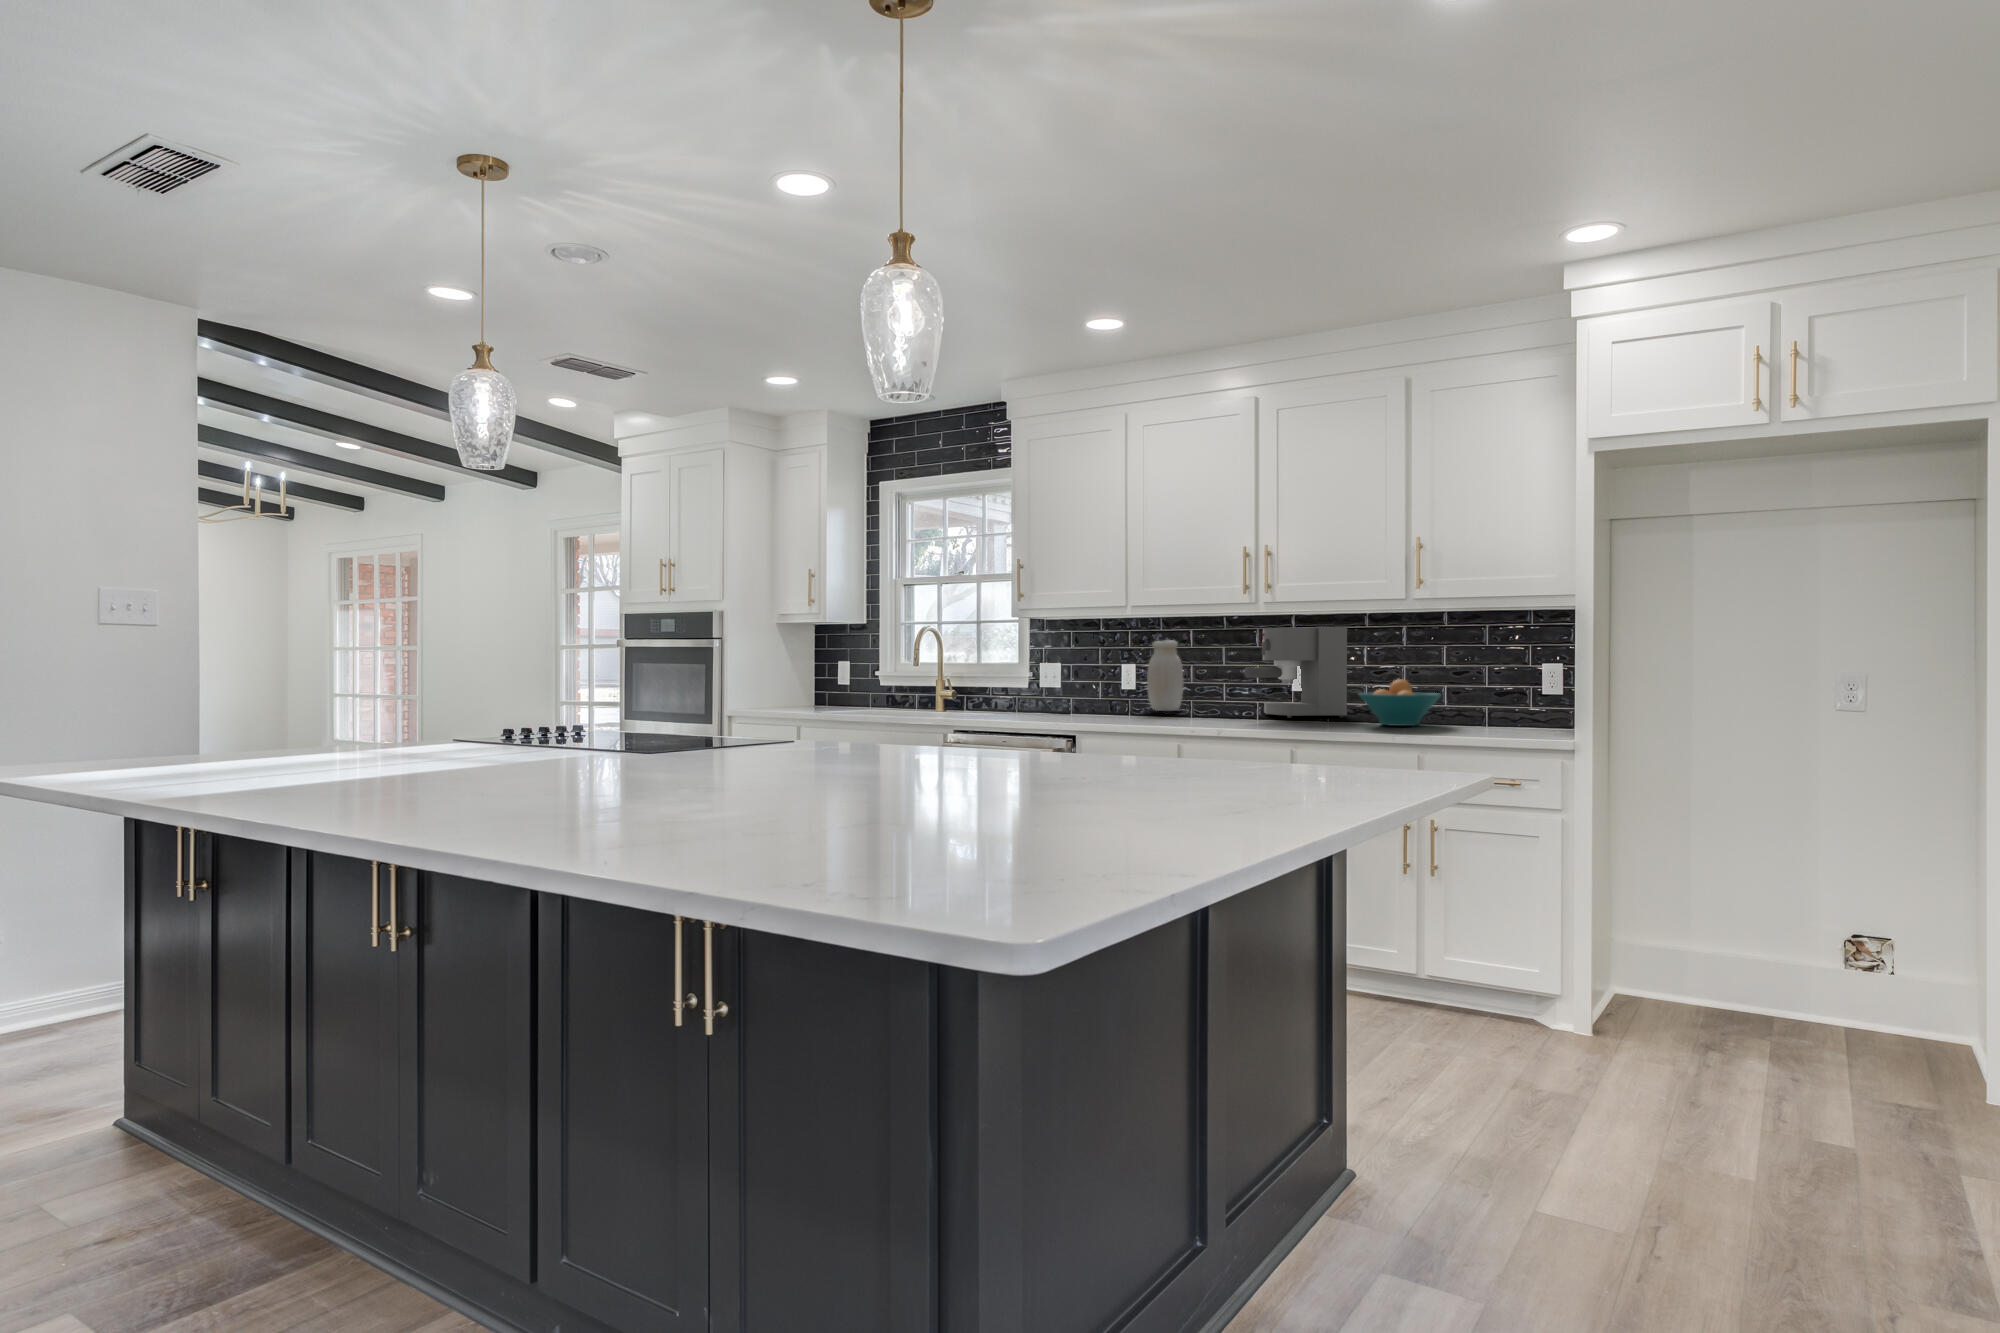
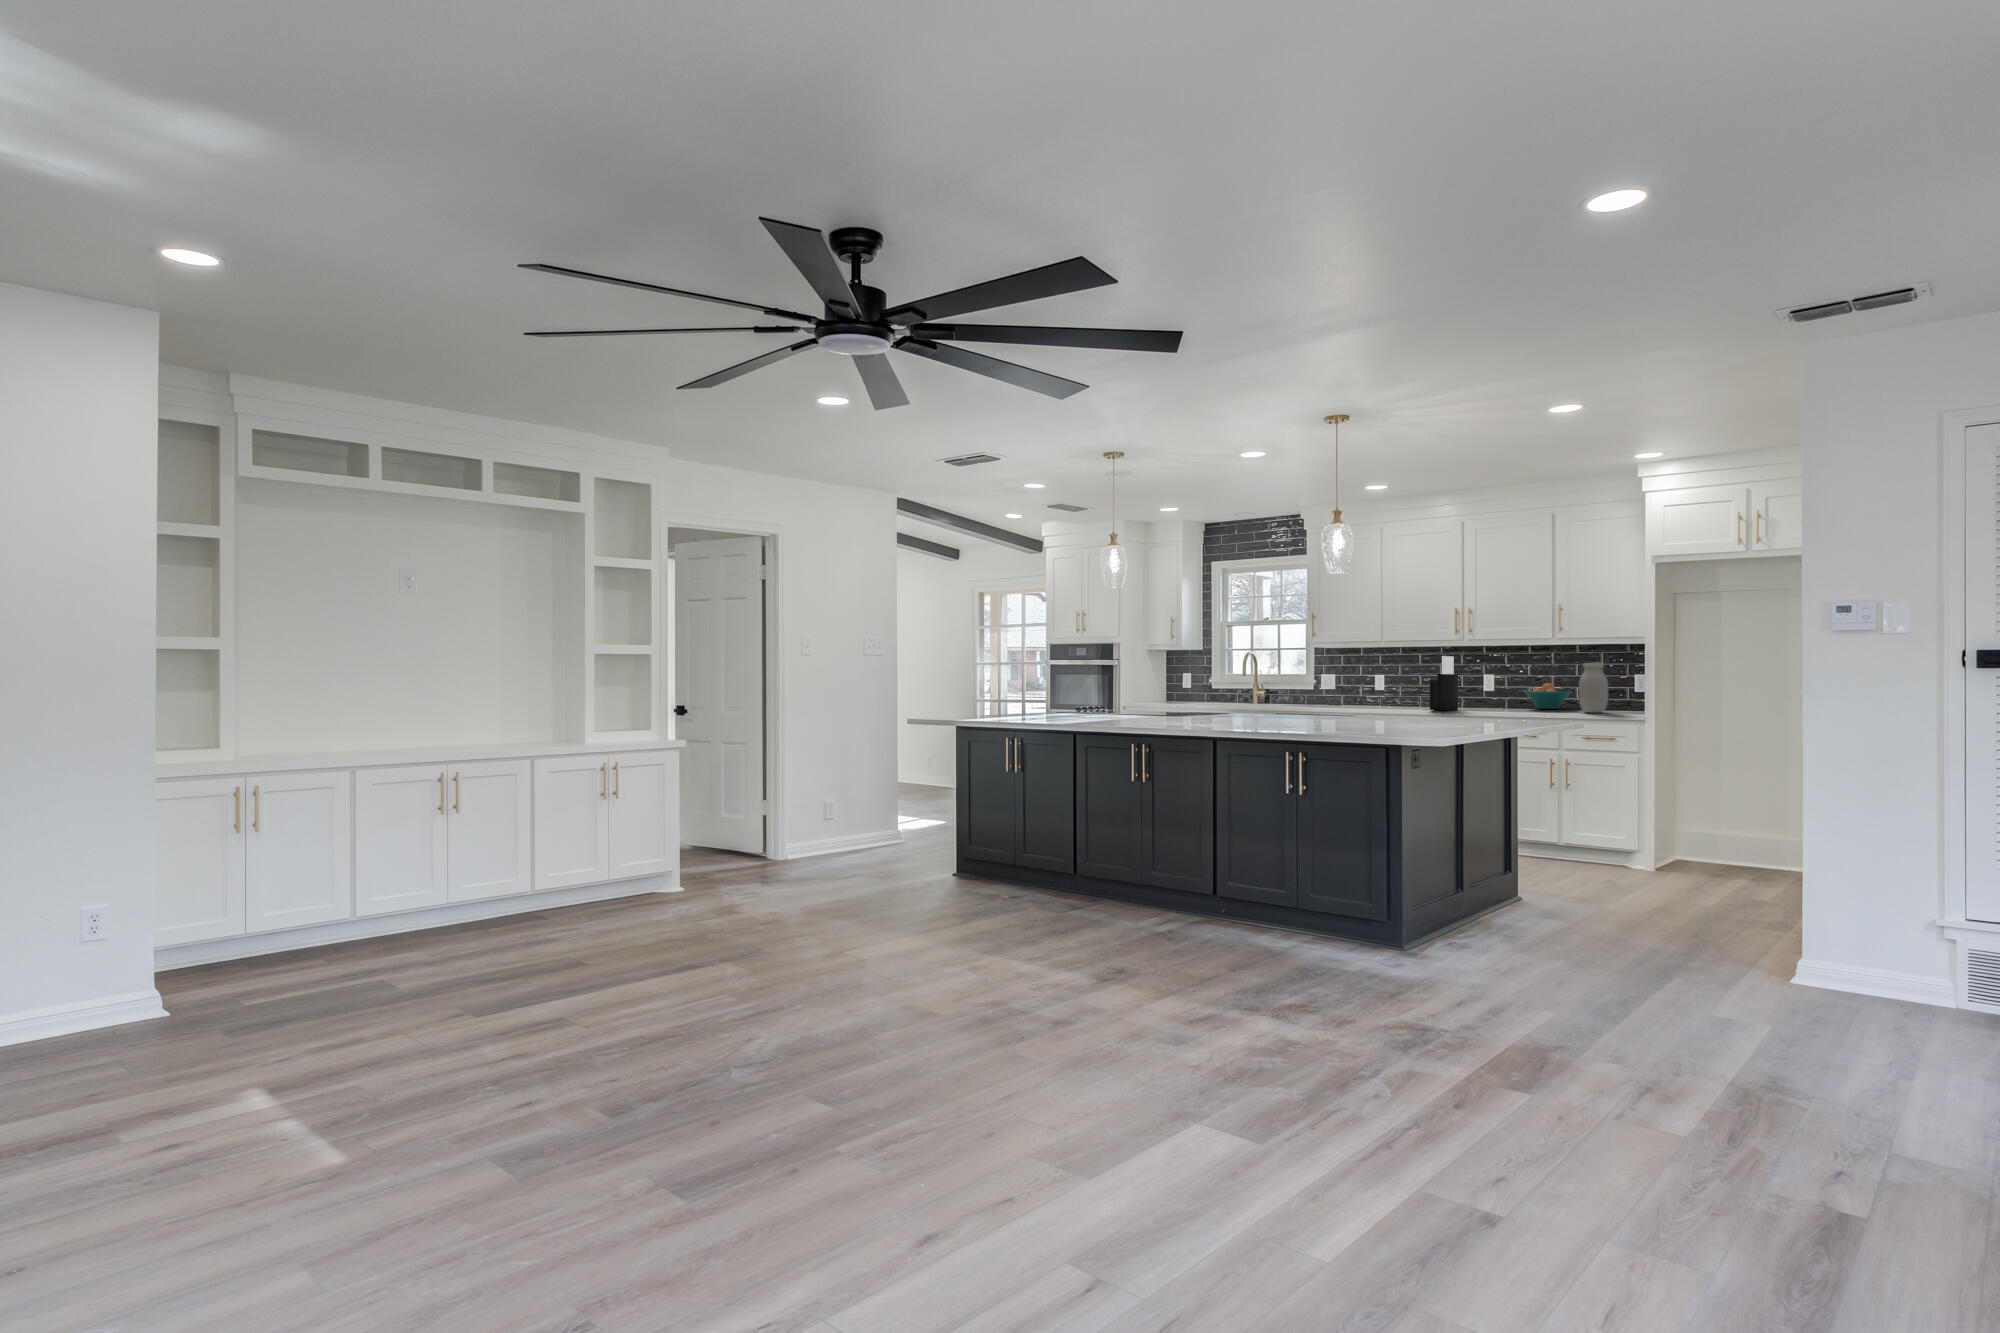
coffee maker: present [1244,627,1347,718] -> none [1454,654,1516,706]
knife block: none [1198,631,1247,730] -> present [1430,656,1458,710]
jar: present [1147,640,1183,711] -> present [1579,663,1608,713]

